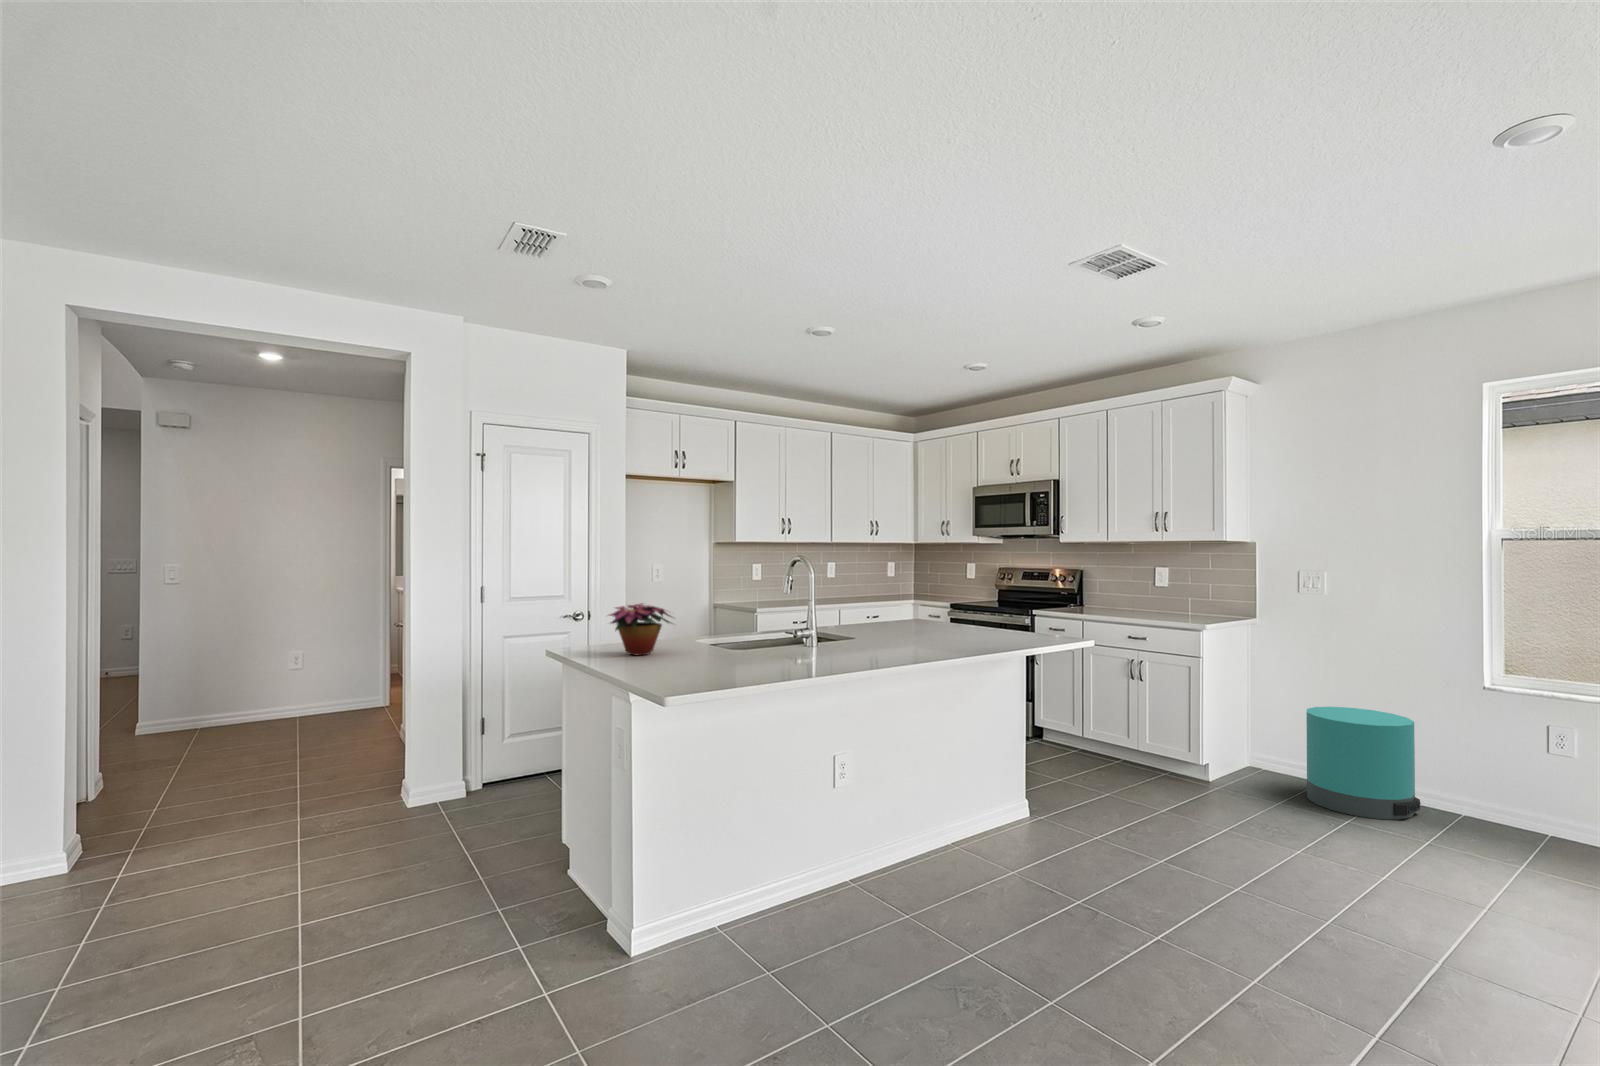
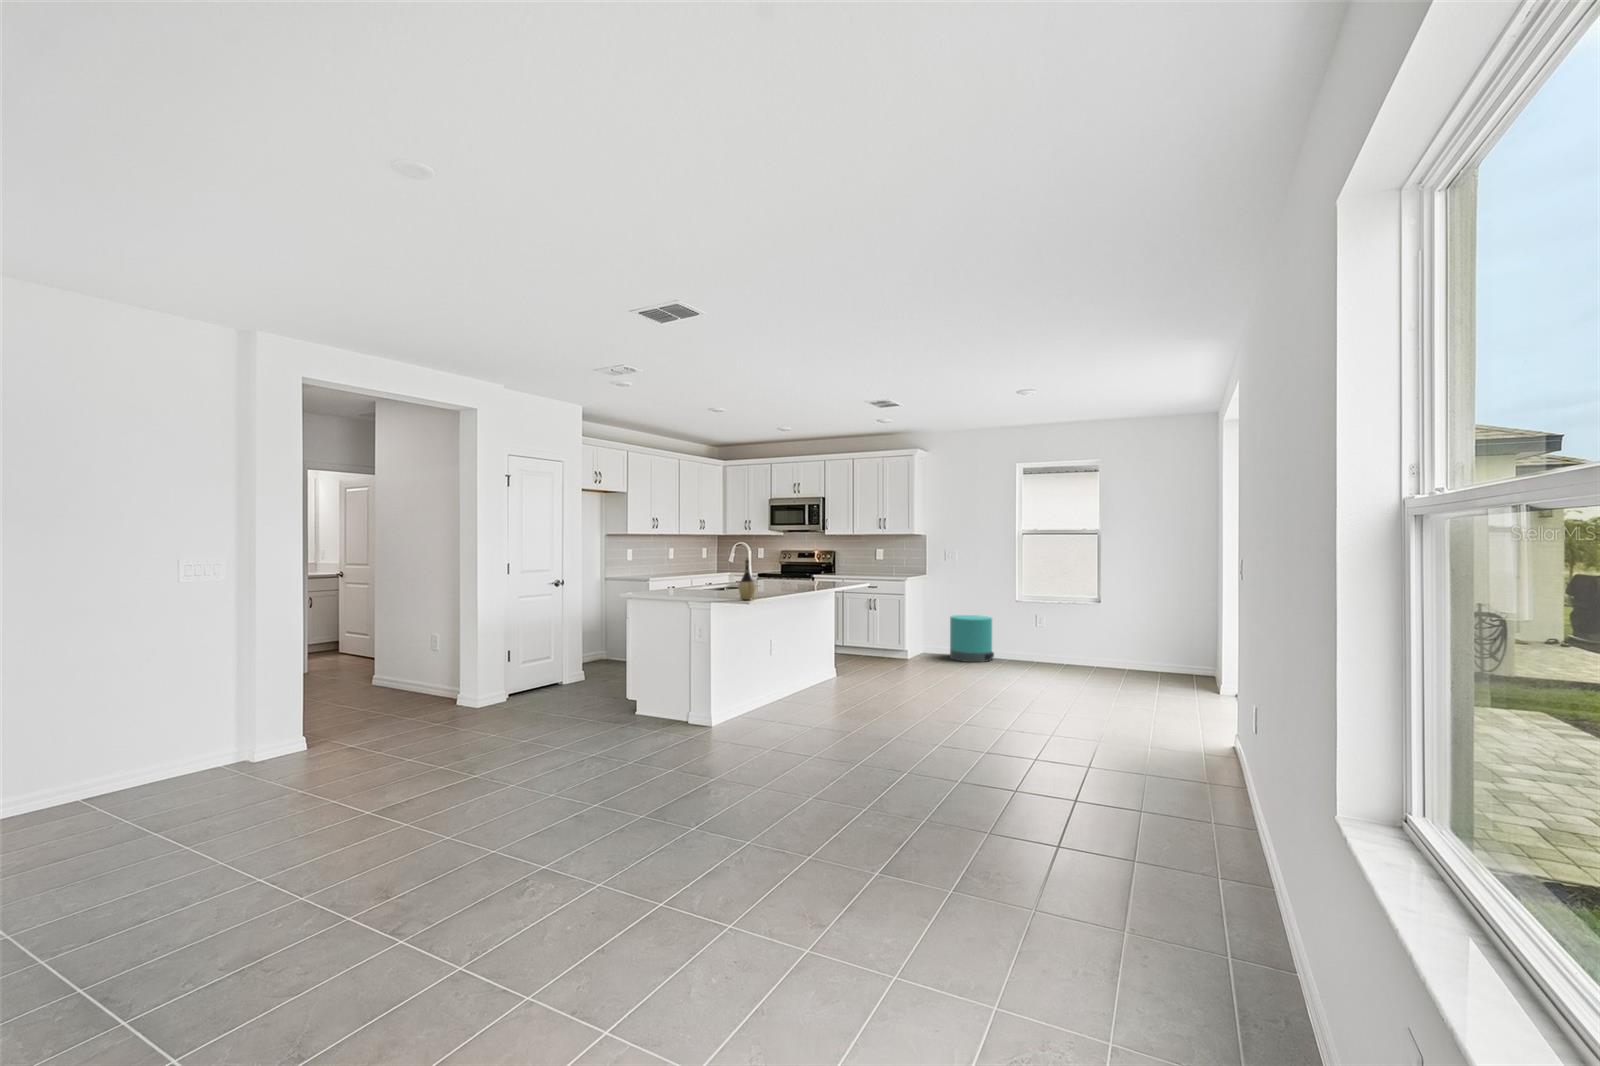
wine bottle: none [683,588,719,679] -> present [738,558,755,600]
flower arrangement: present [609,603,674,655] -> none [661,567,703,595]

